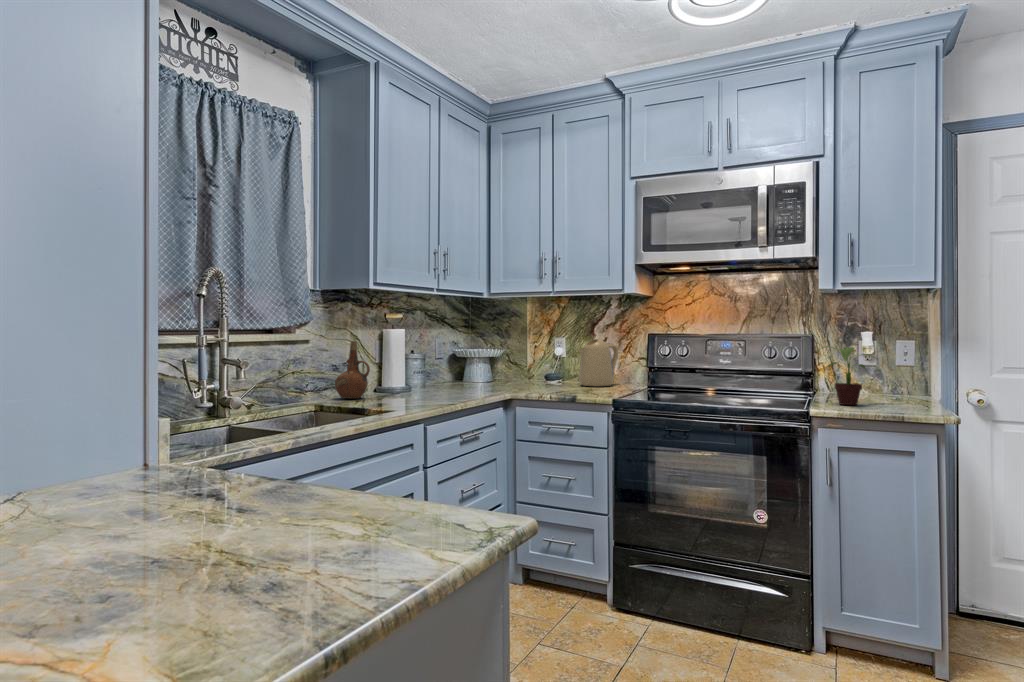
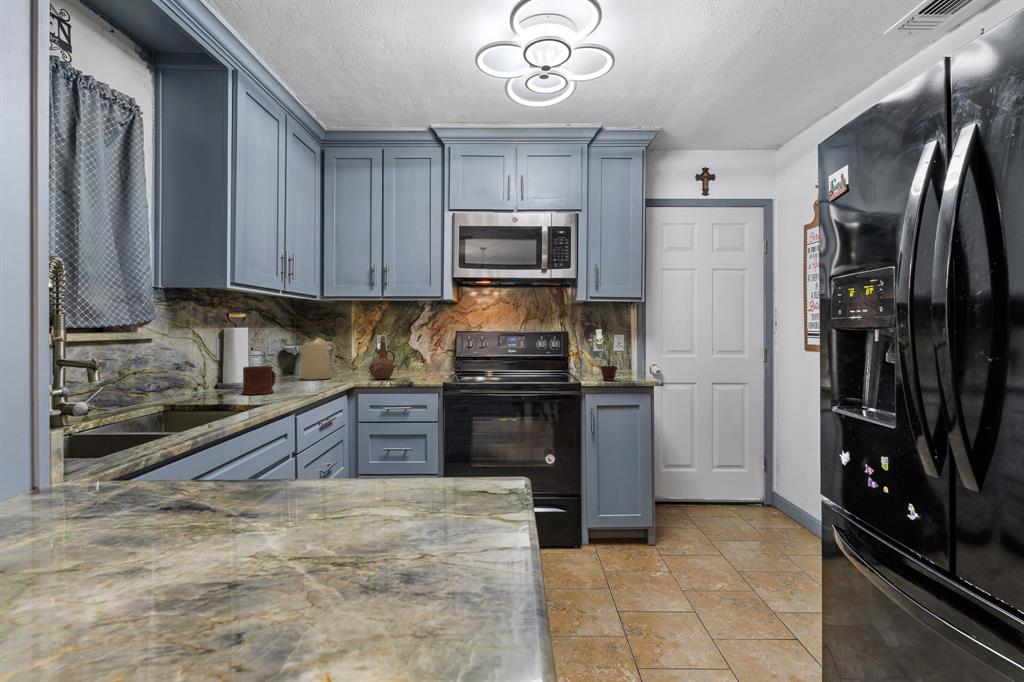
kettle: present [579,339,618,386] -> present [298,338,336,380]
ceramic pitcher: present [335,341,370,399] -> present [370,336,395,379]
mug: none [388,370,422,400] -> present [241,366,275,394]

